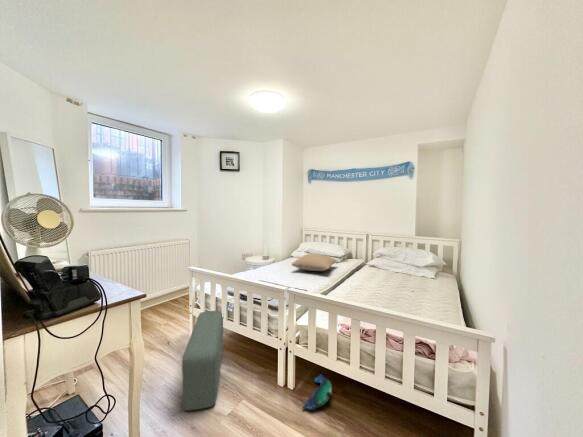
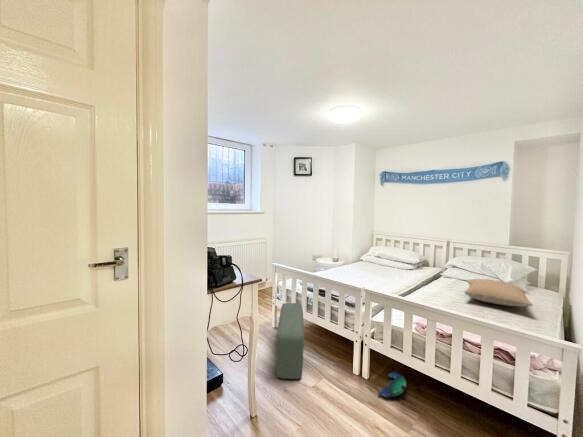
pillow: present [292,254,337,271] -> present [465,279,532,306]

